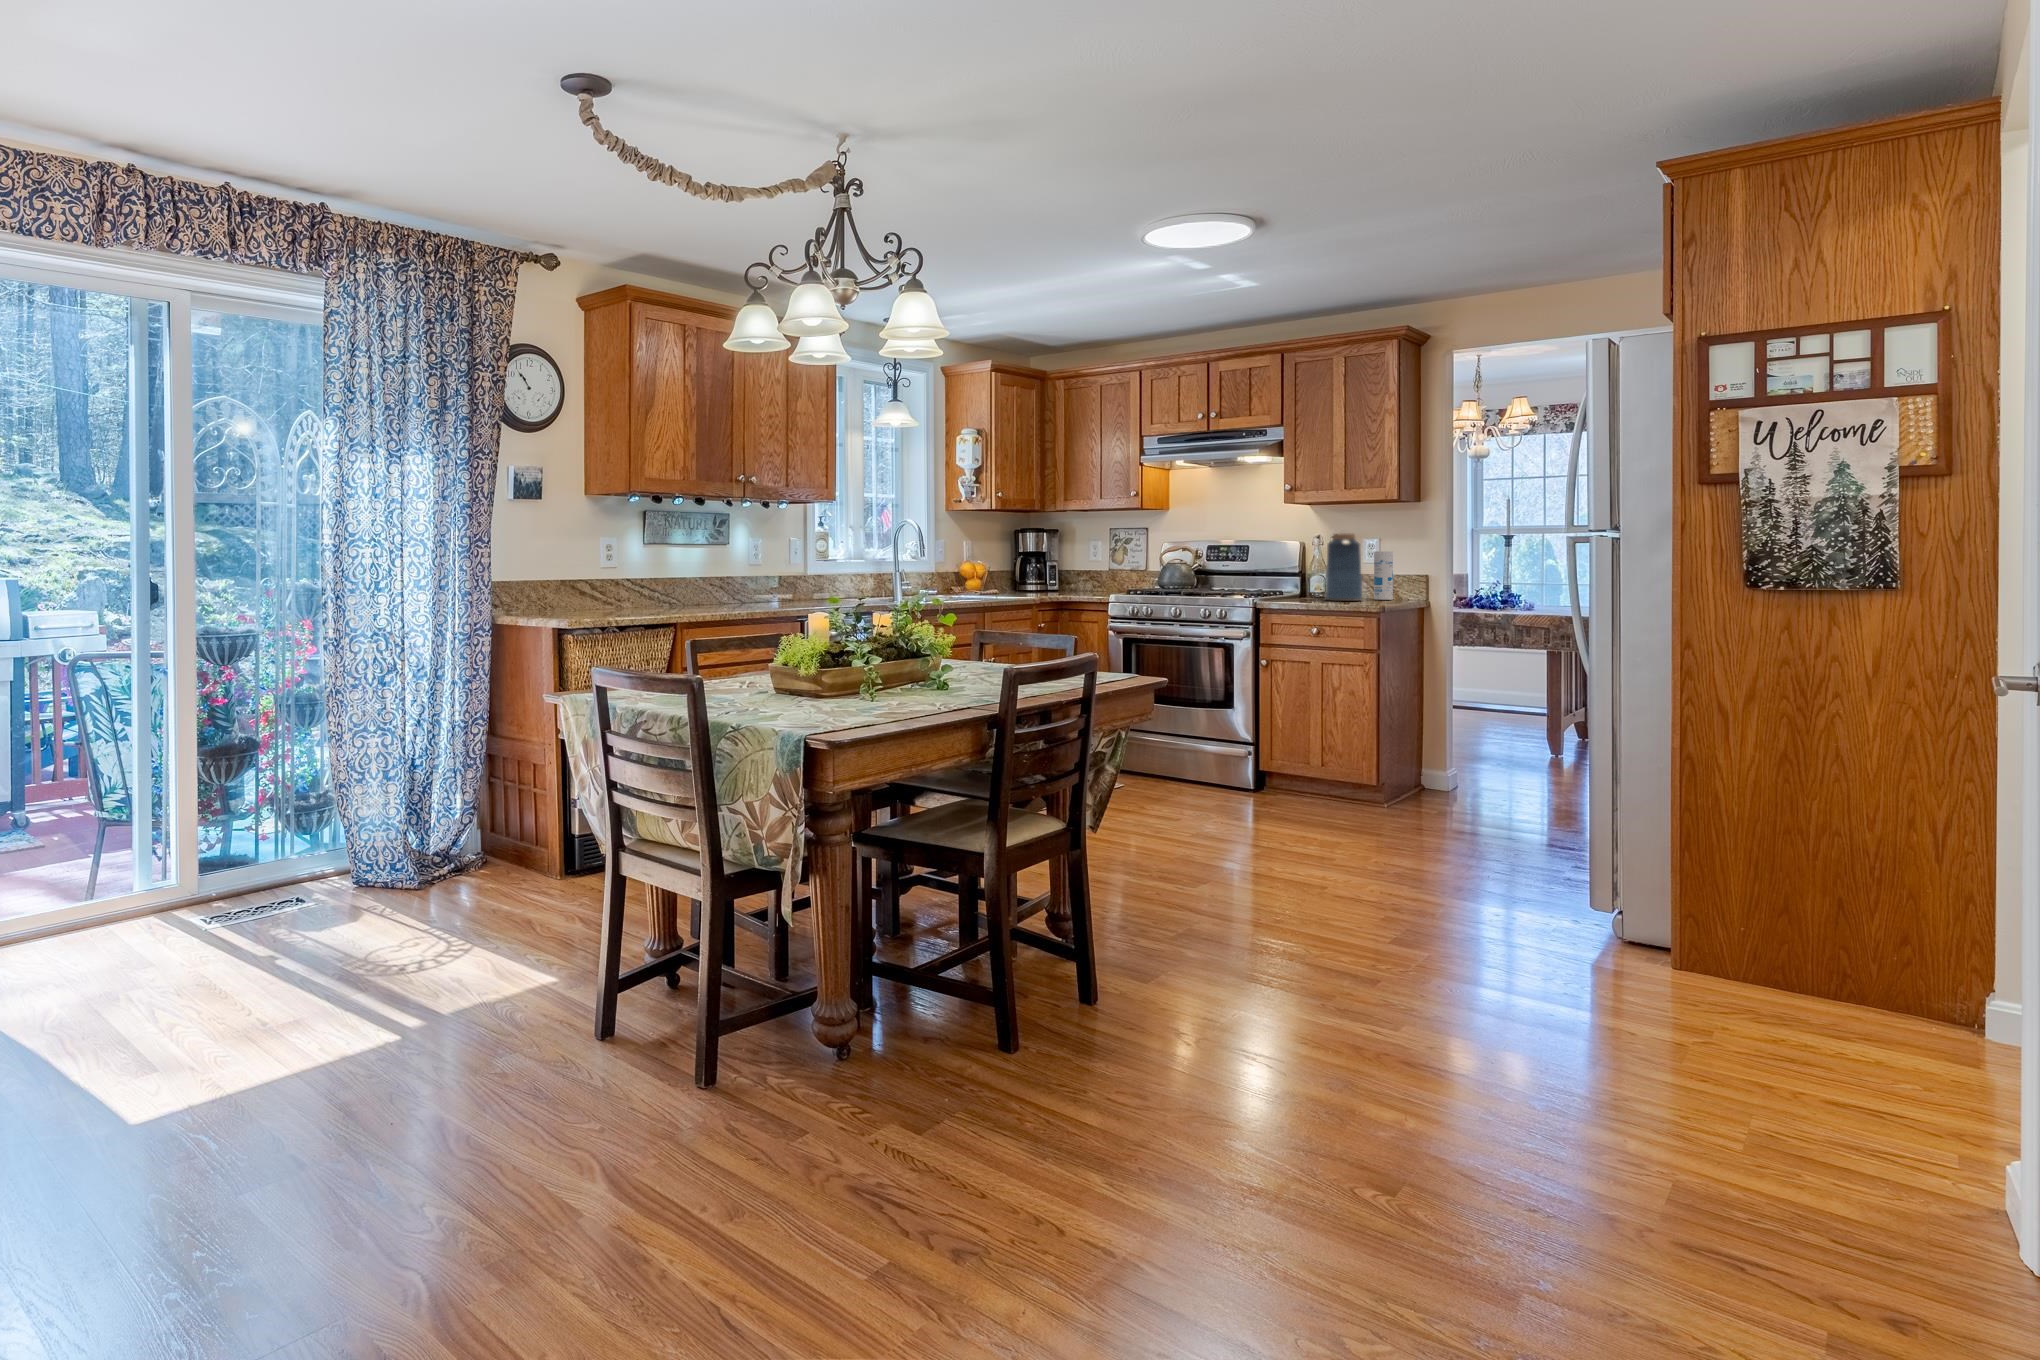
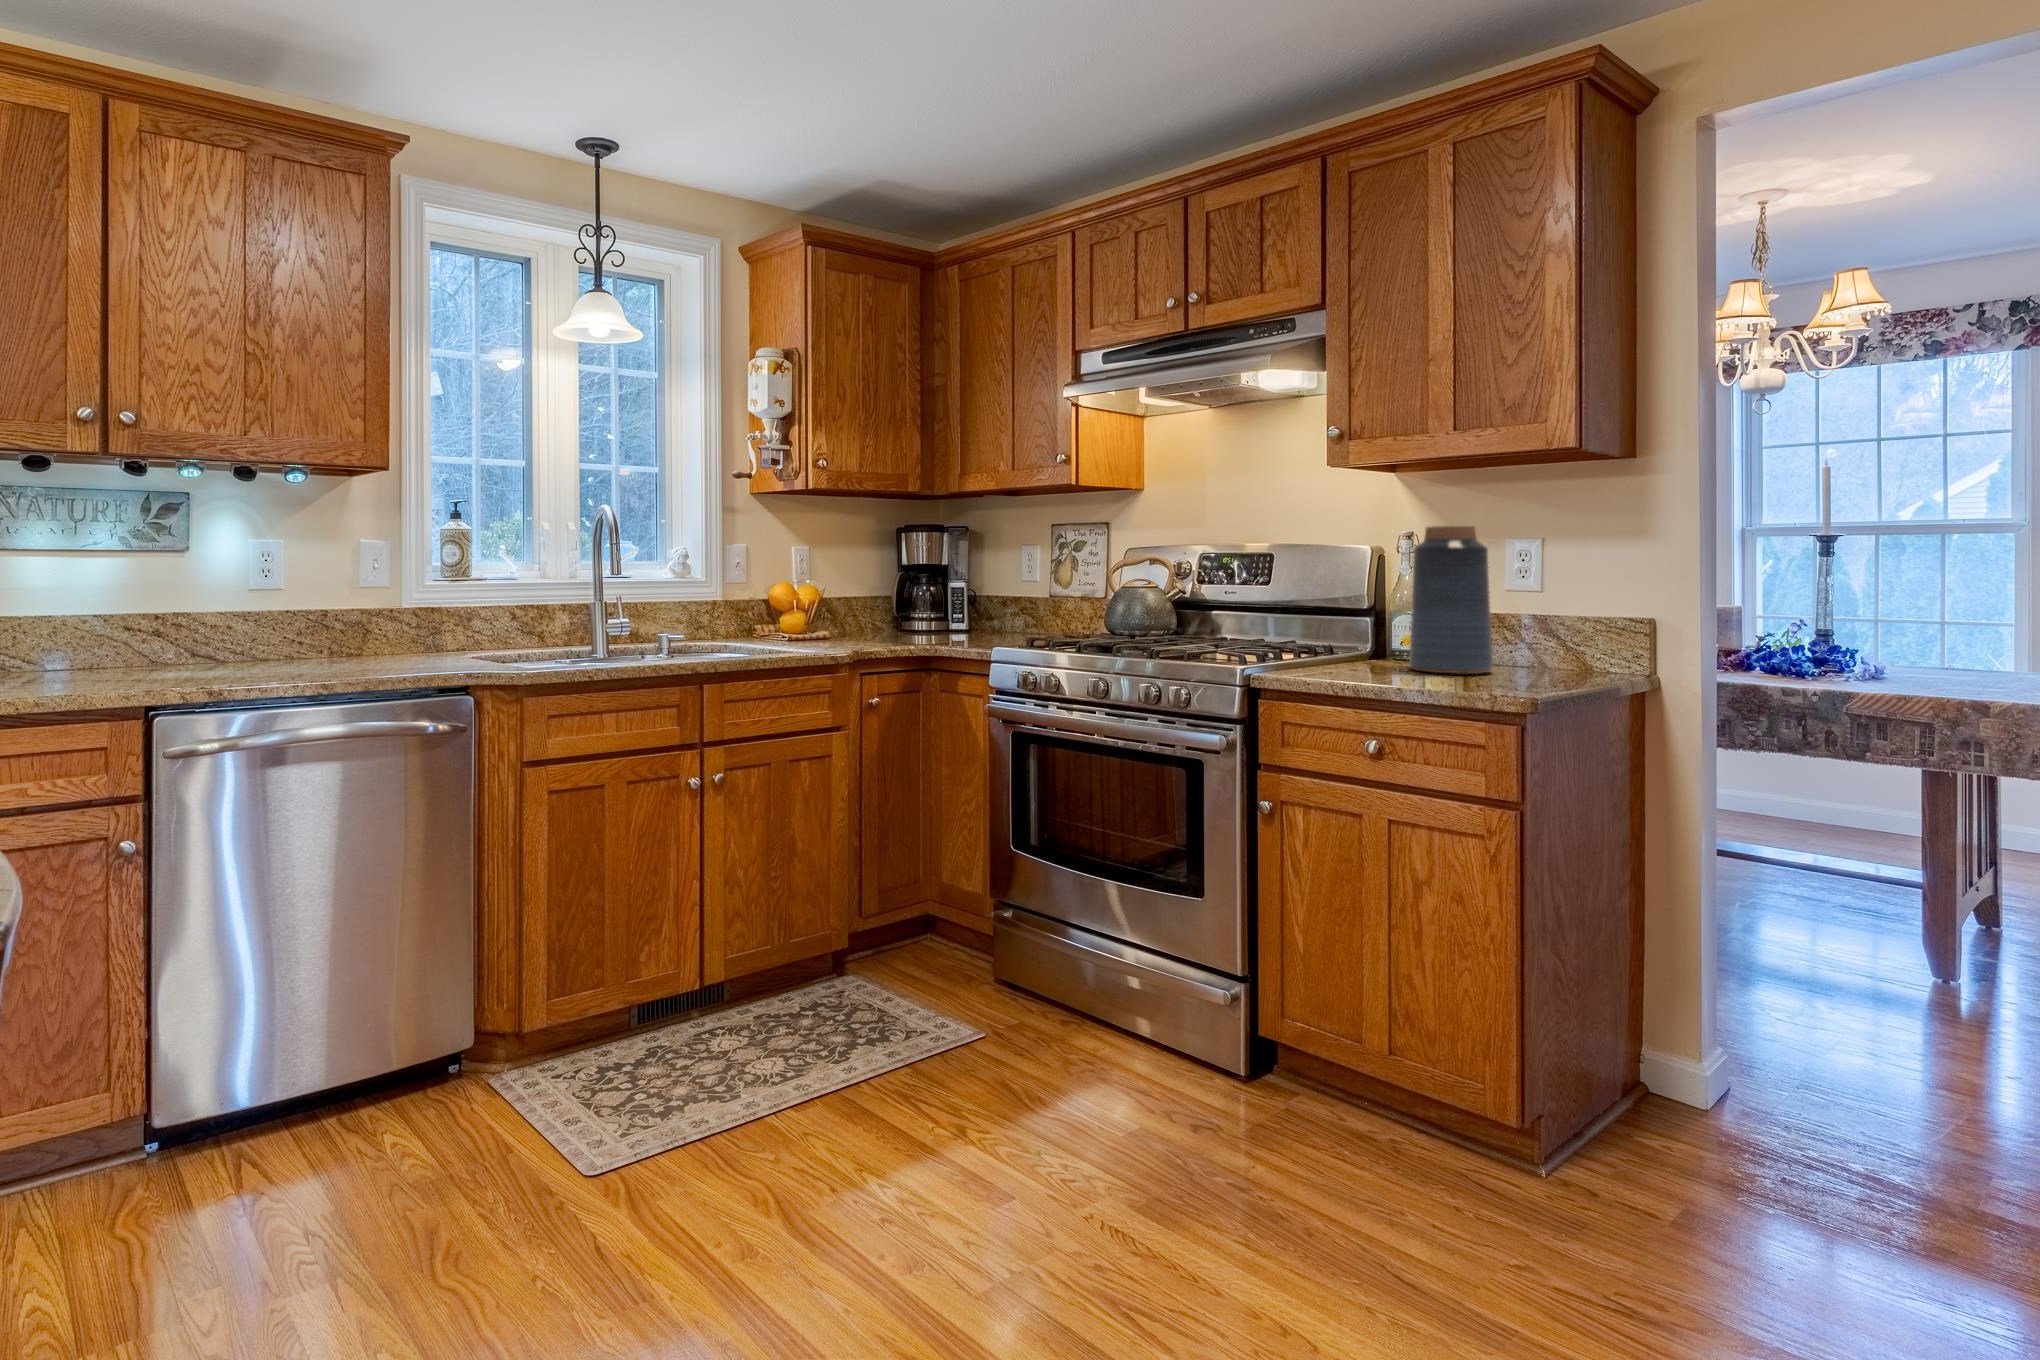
canister: present [1374,551,1393,600] -> none [1523,565,1566,671]

